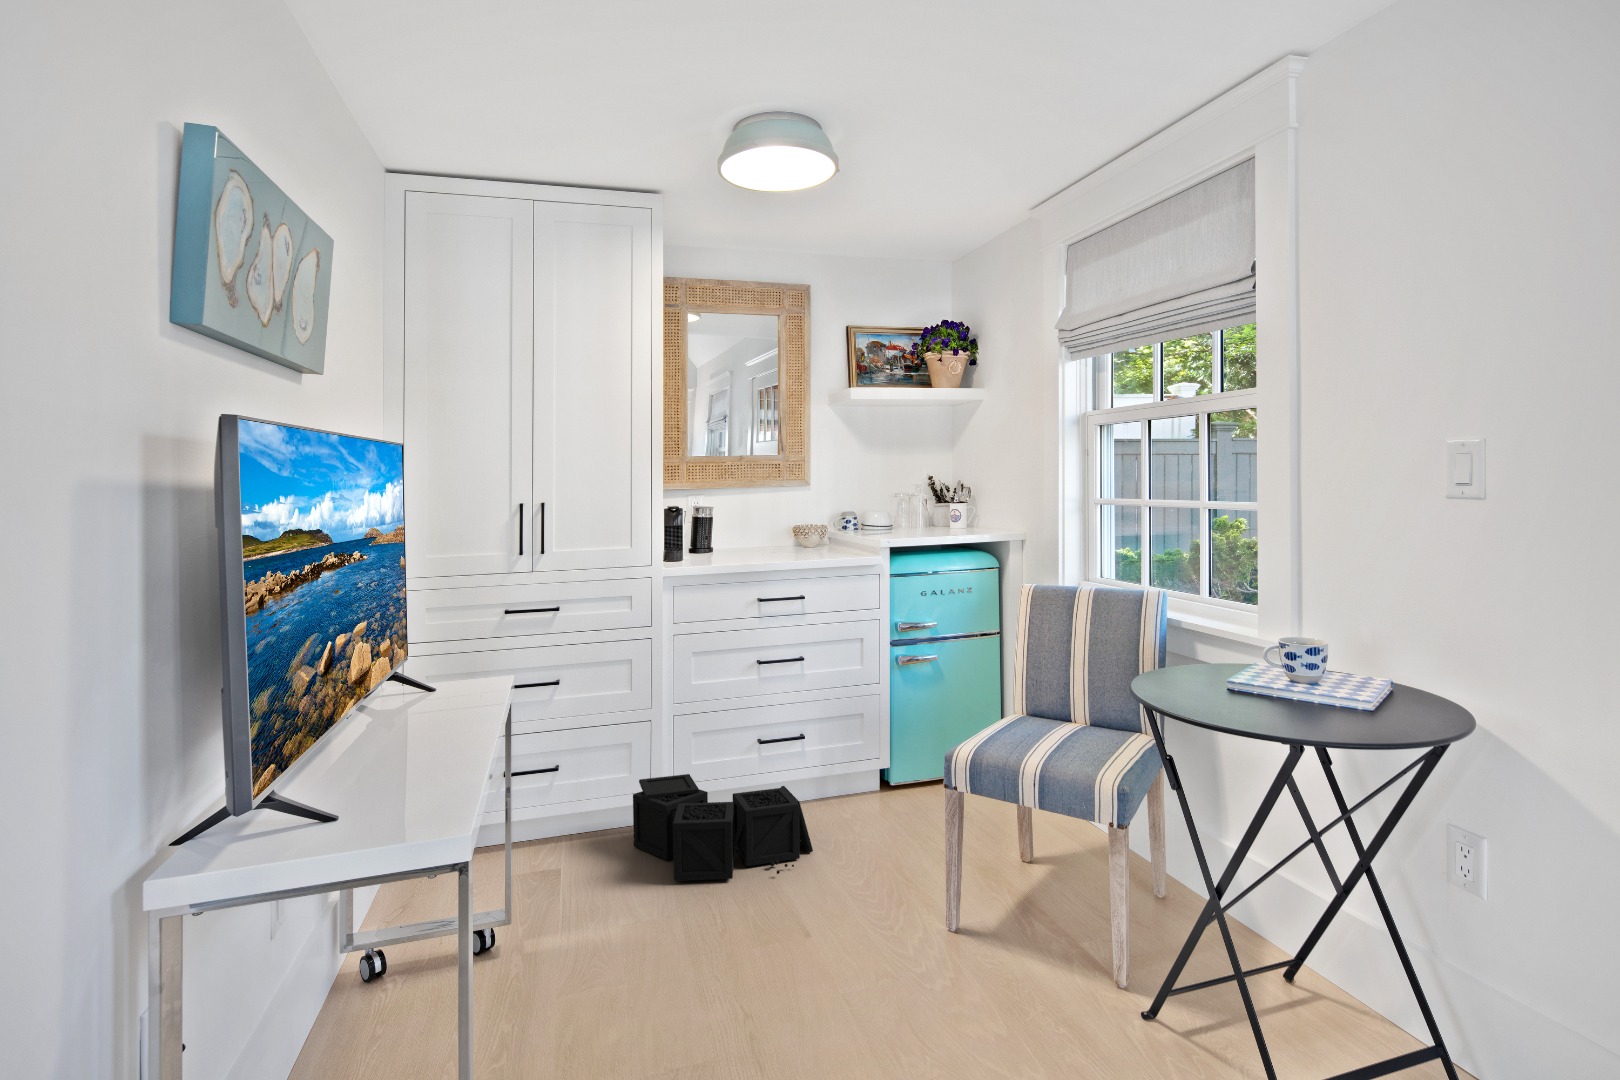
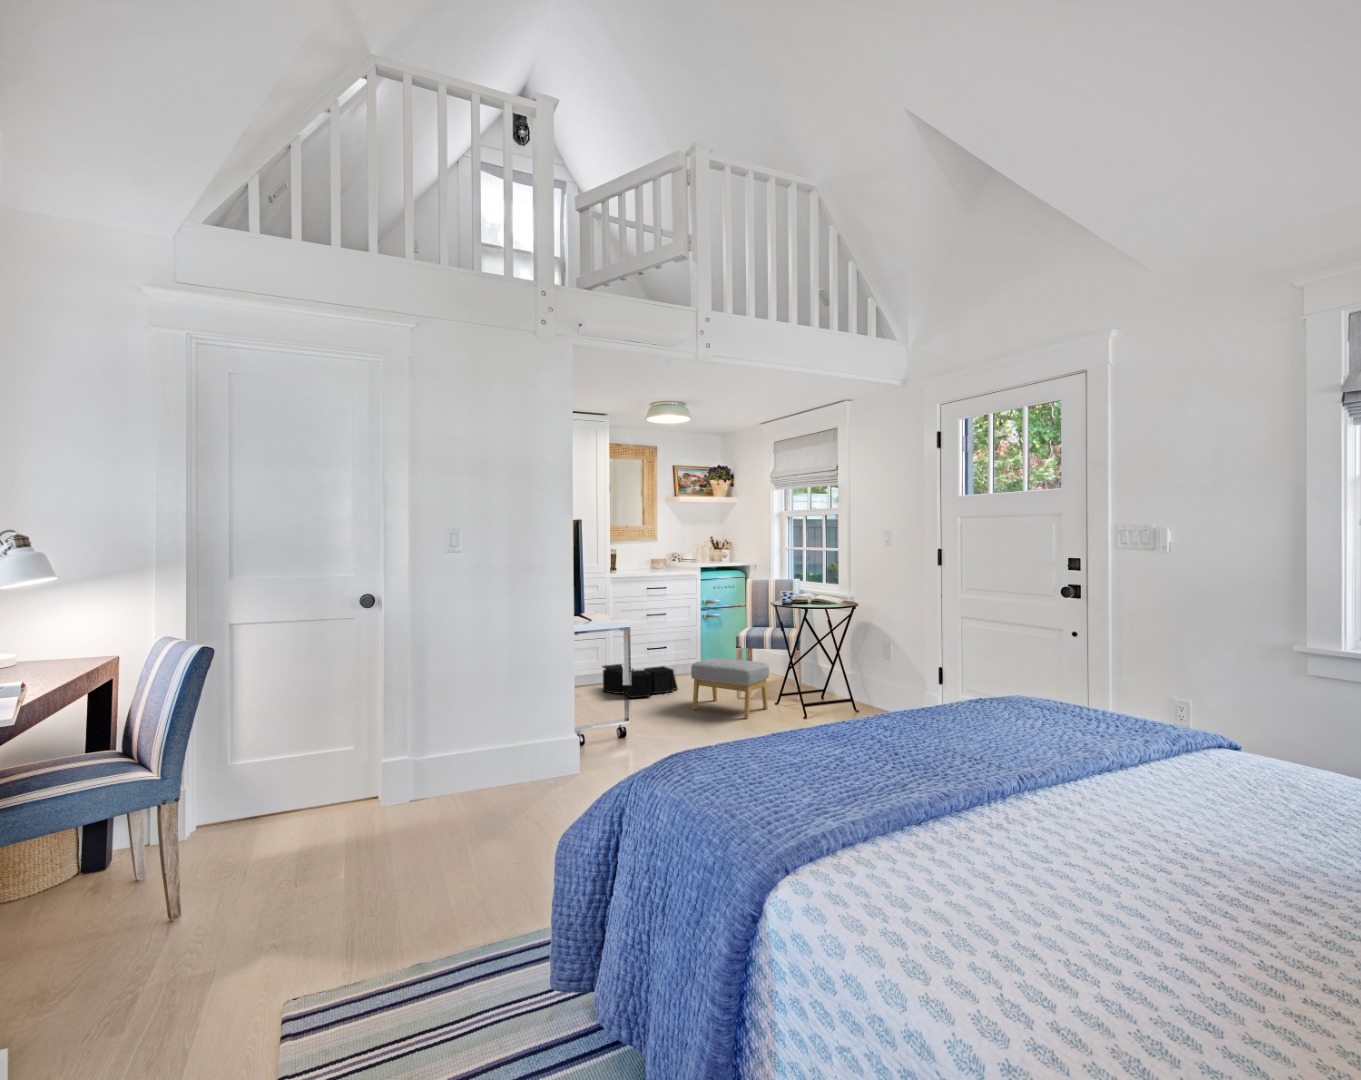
footstool: none [811,797,1036,1023] -> present [691,658,769,718]

